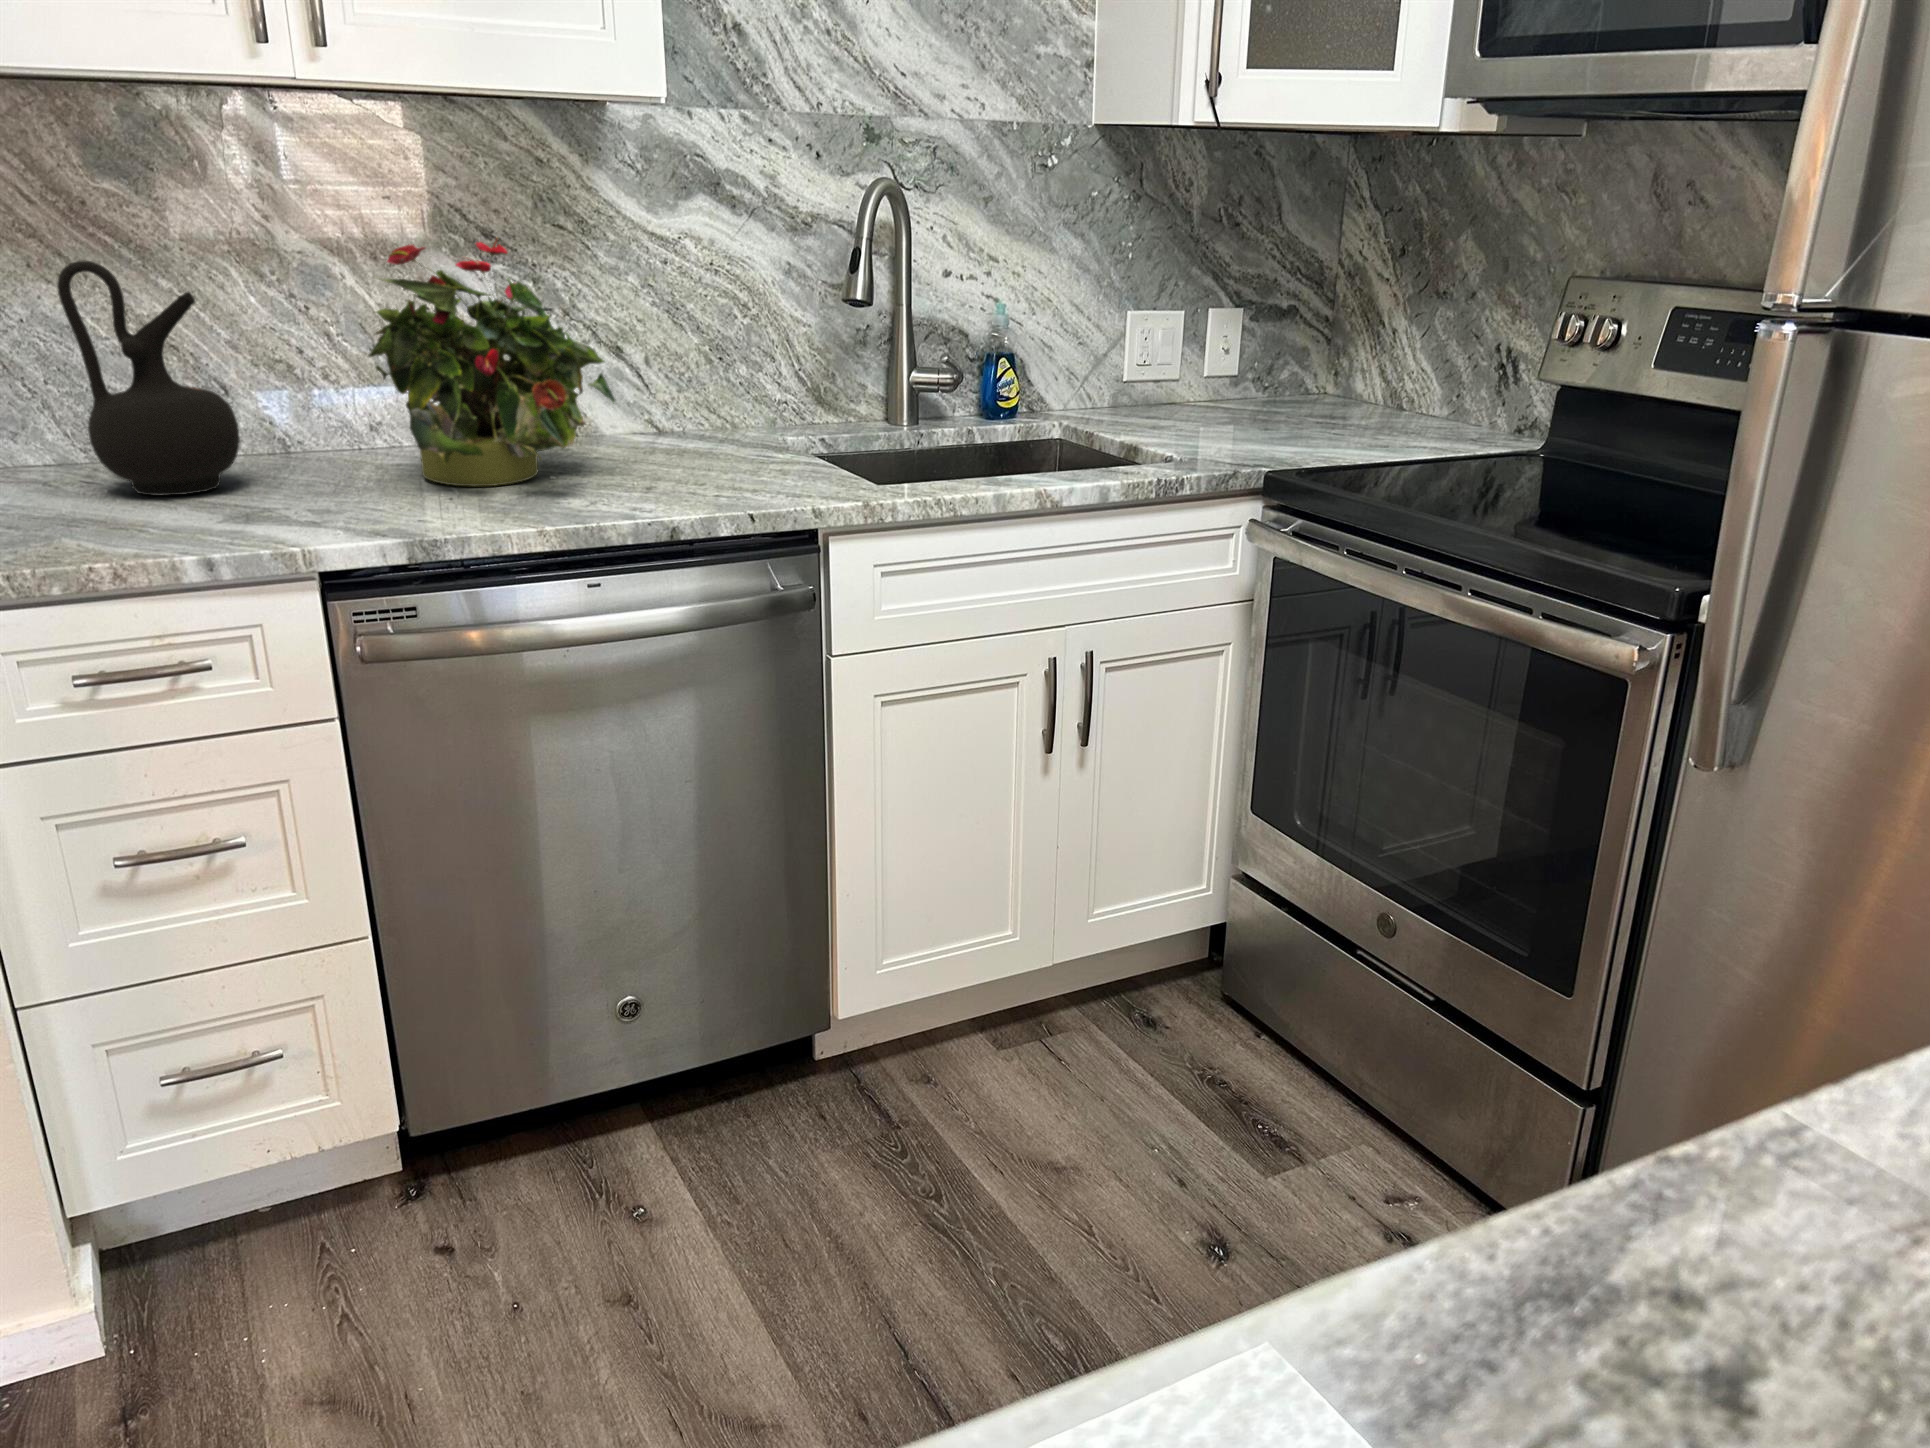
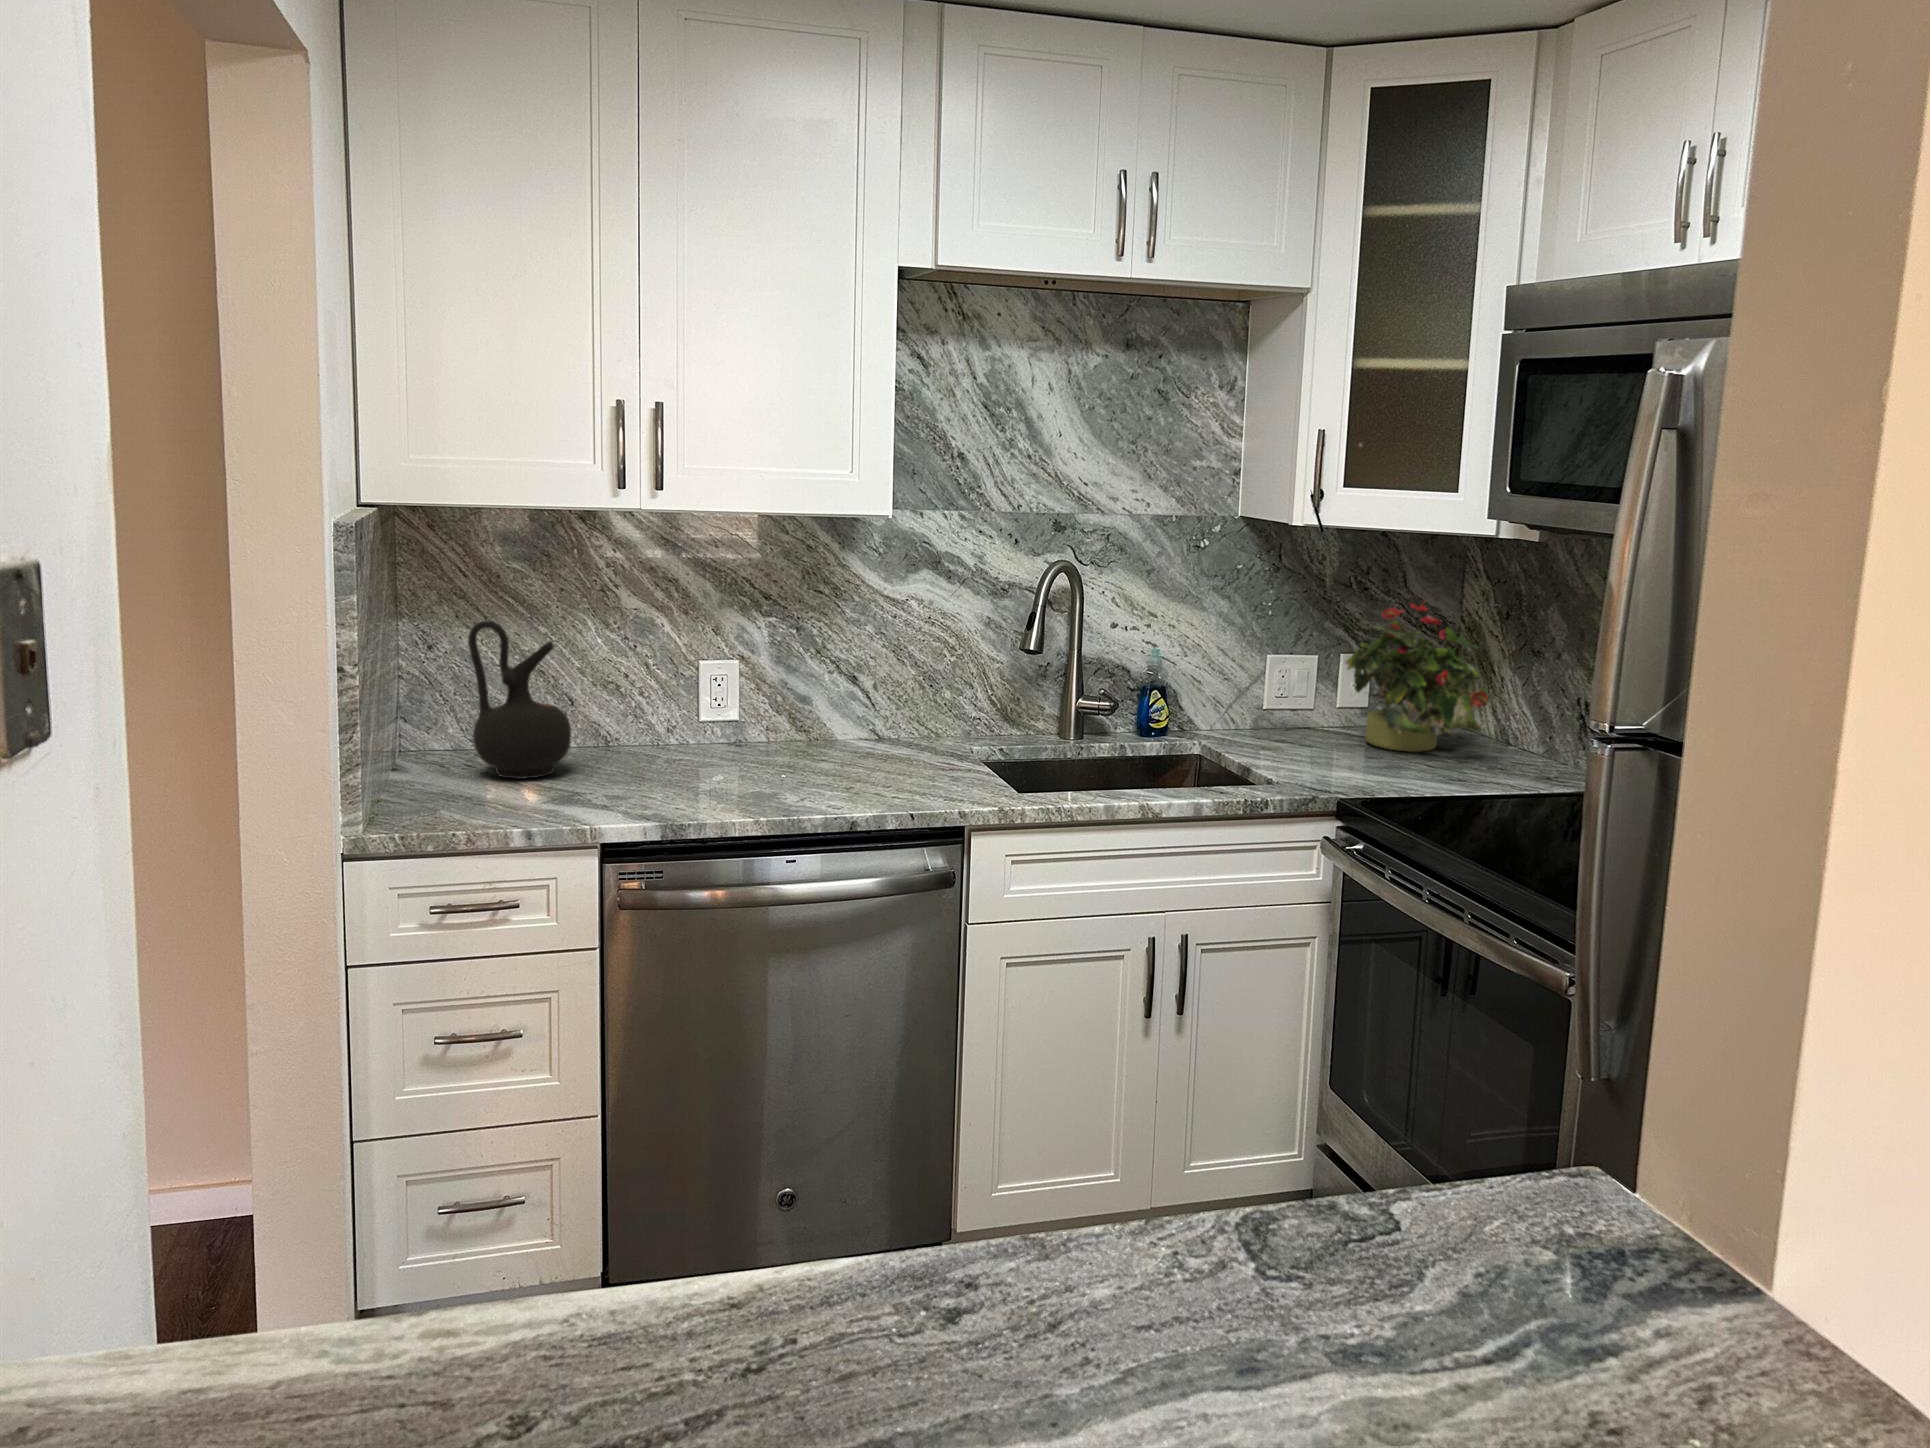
potted plant: present [368,239,615,486] -> present [1346,604,1489,752]

